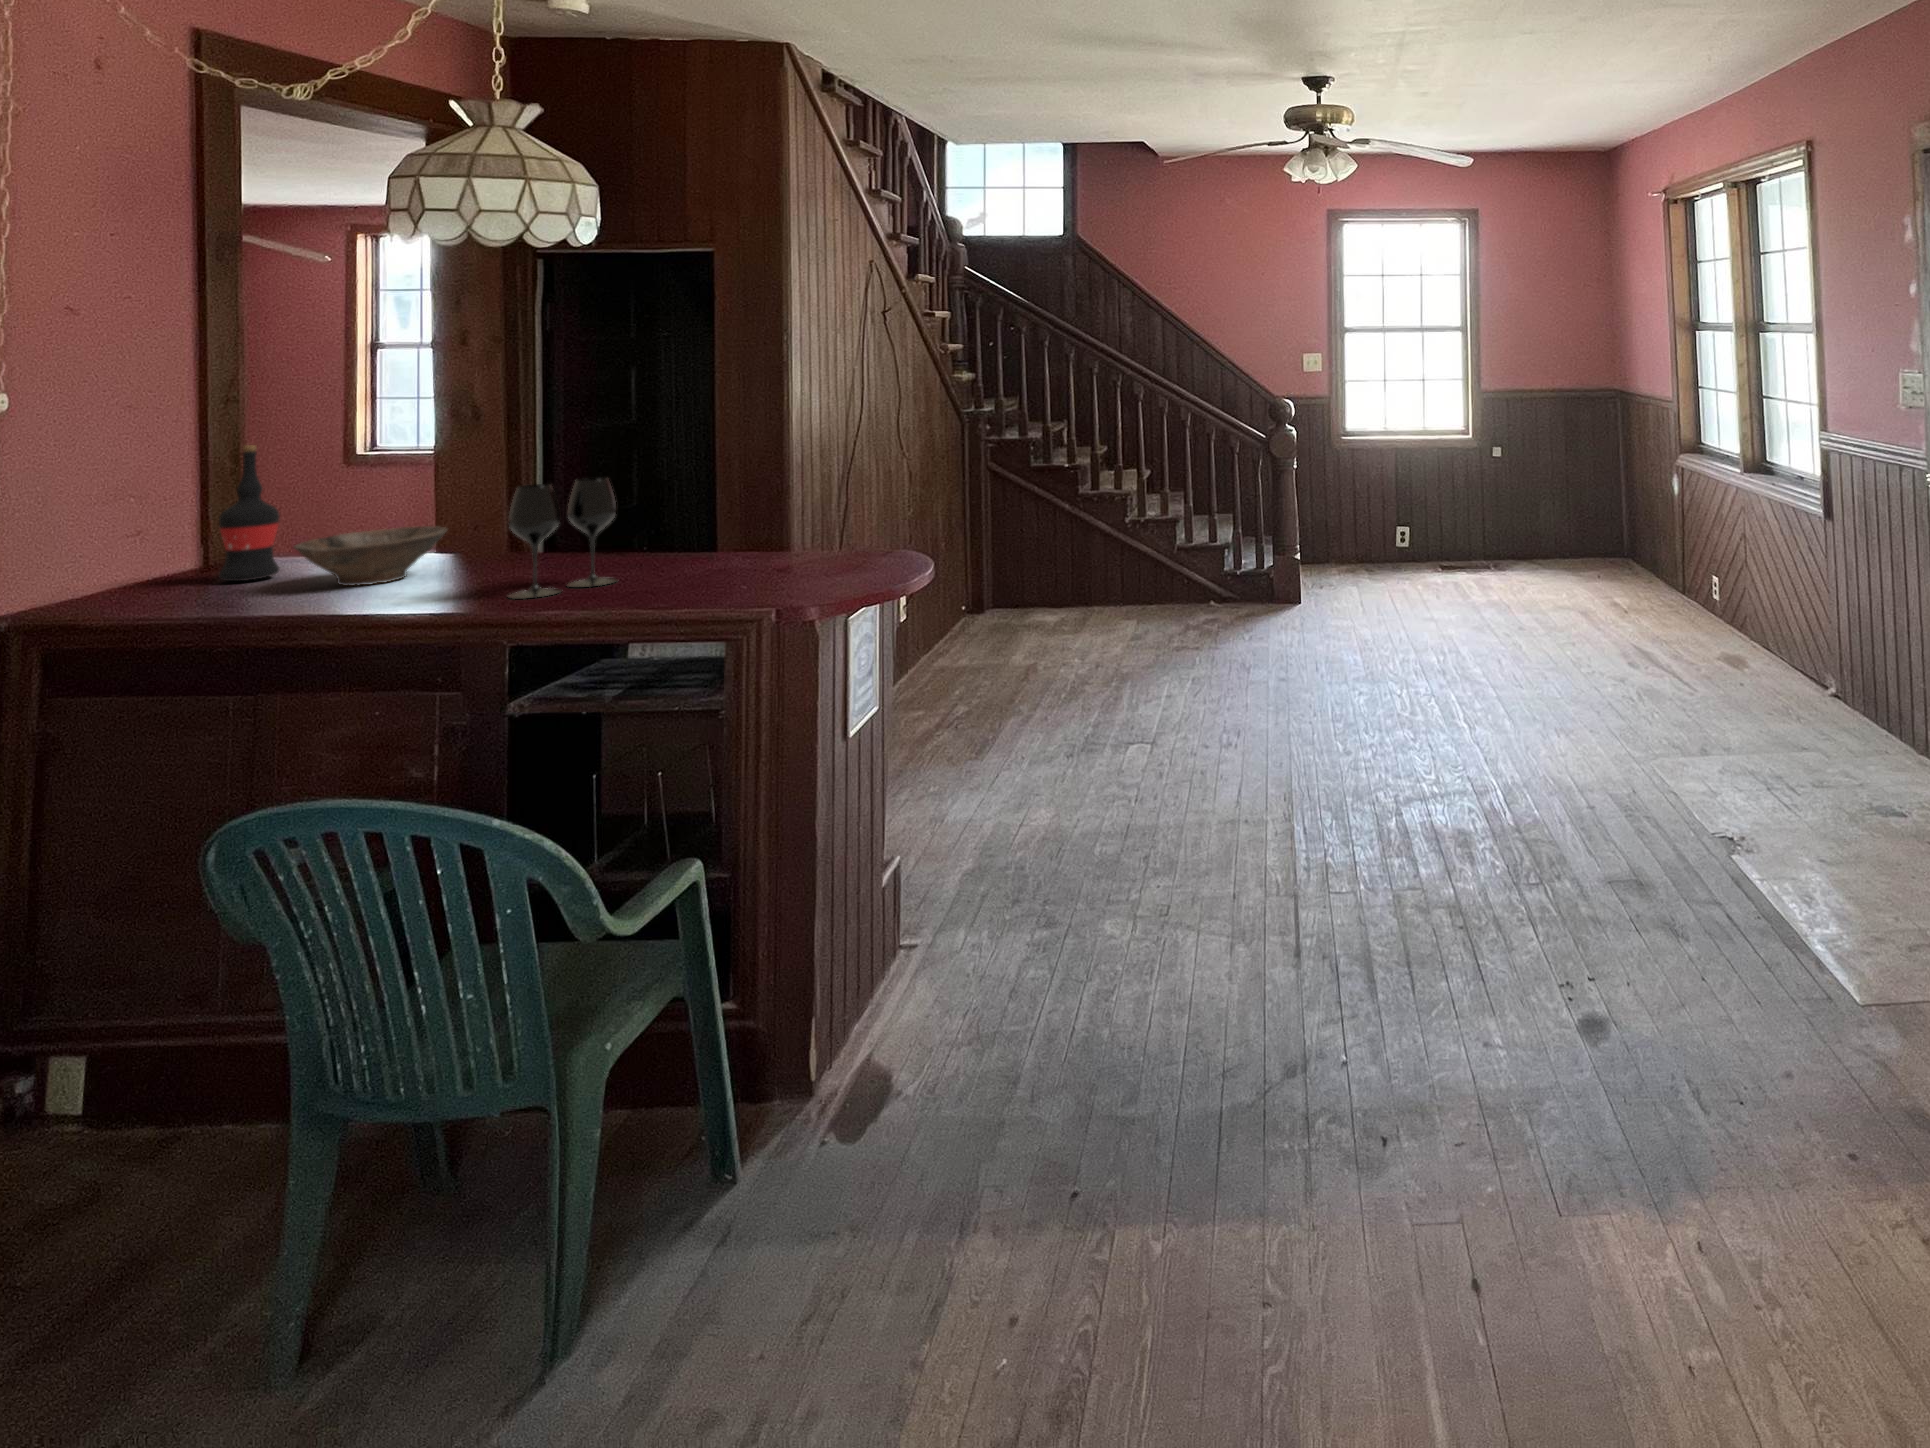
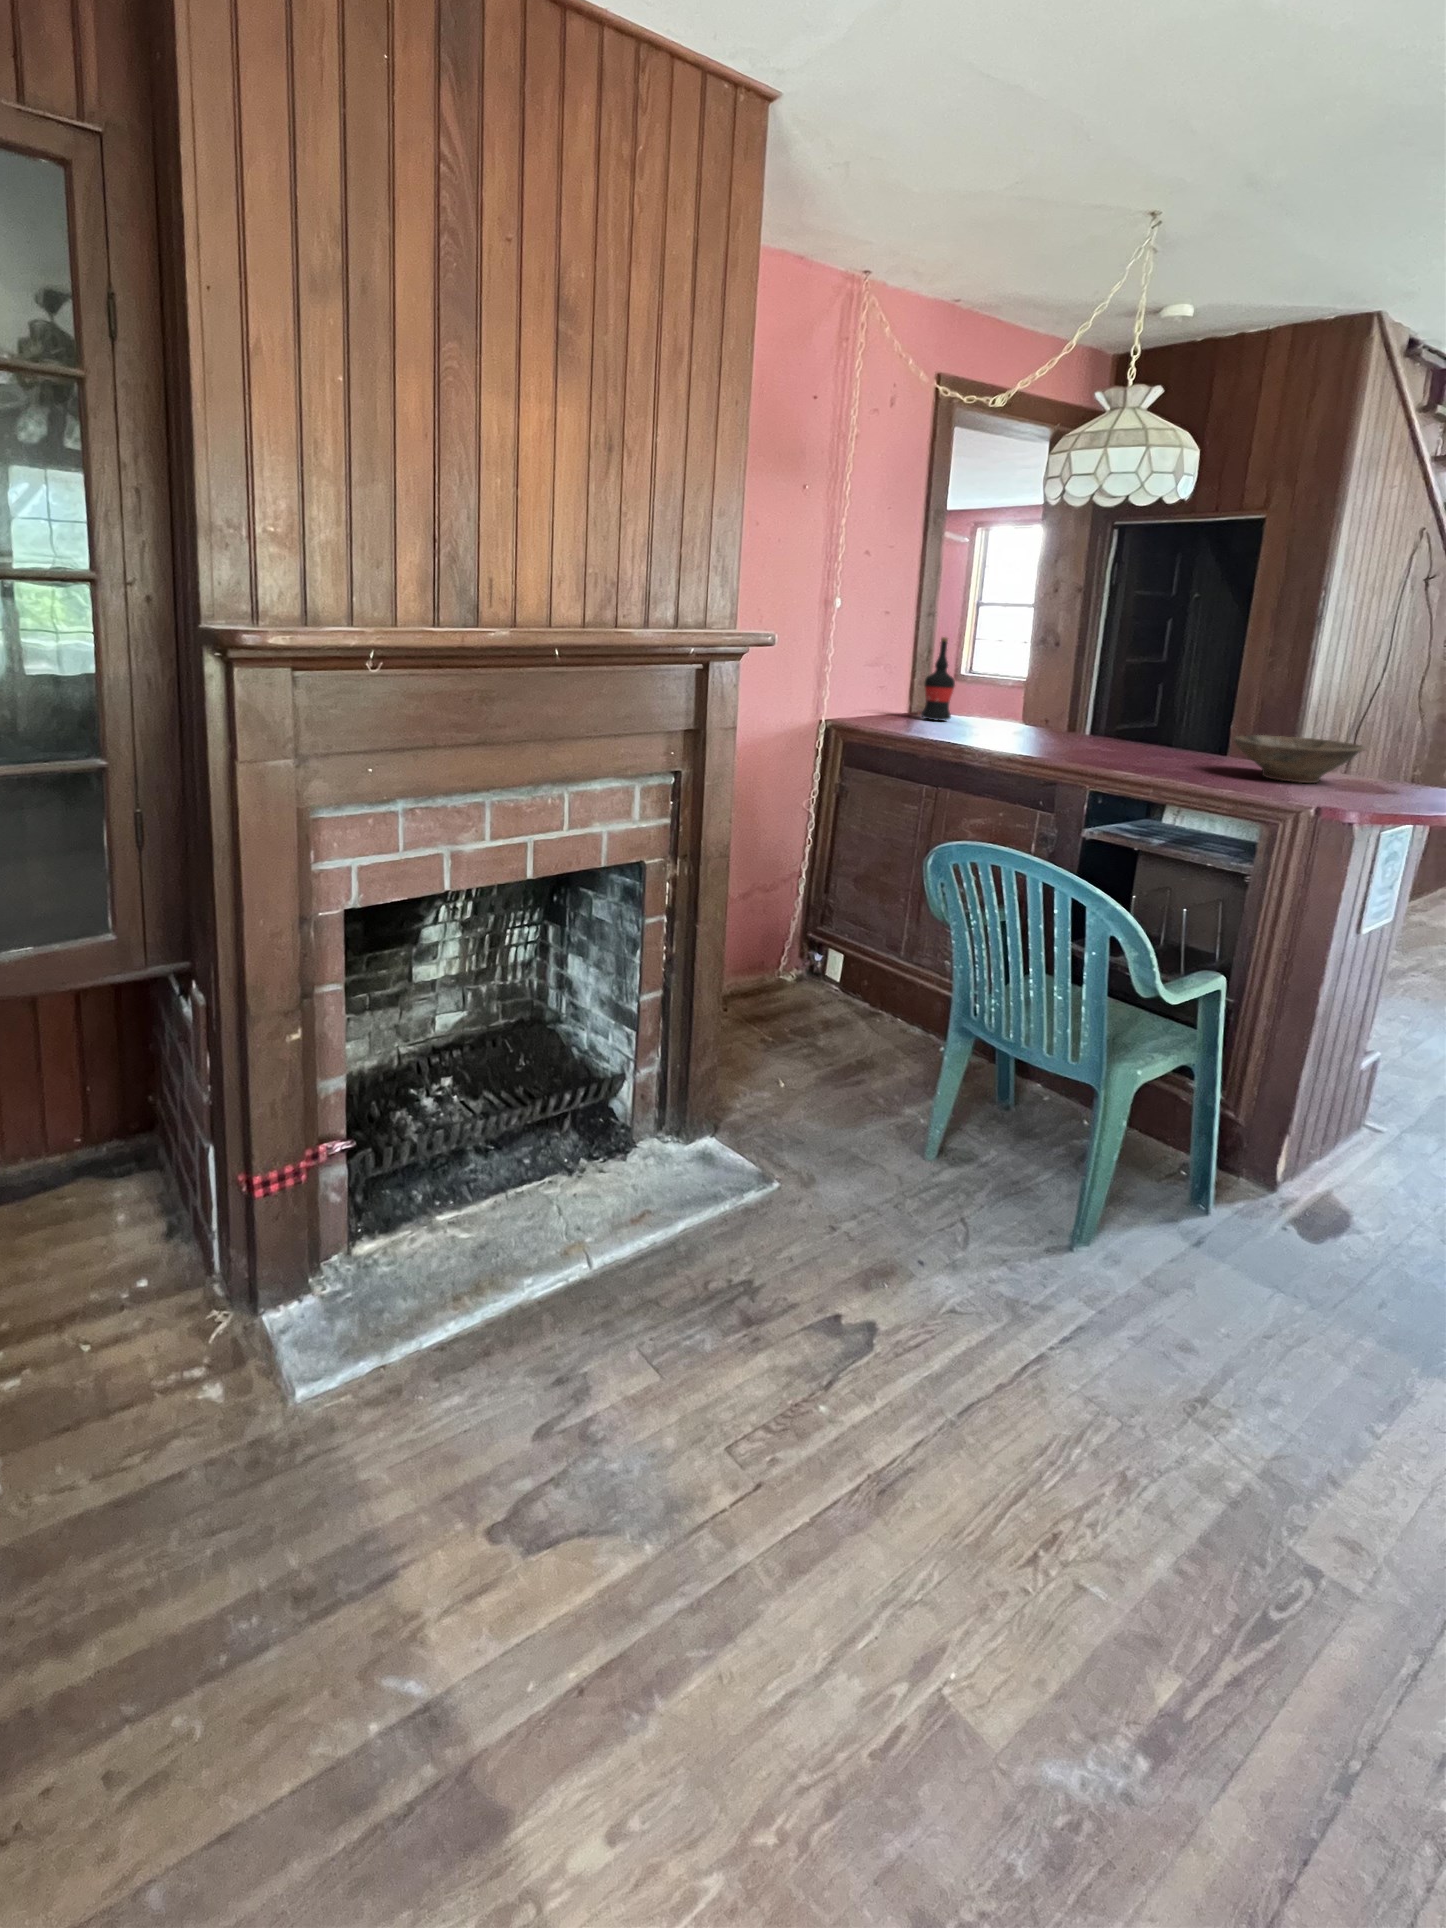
wine glass: present [509,477,617,599] -> none [1095,678,1182,762]
bowl: present [294,526,447,586] -> present [1234,735,1365,783]

